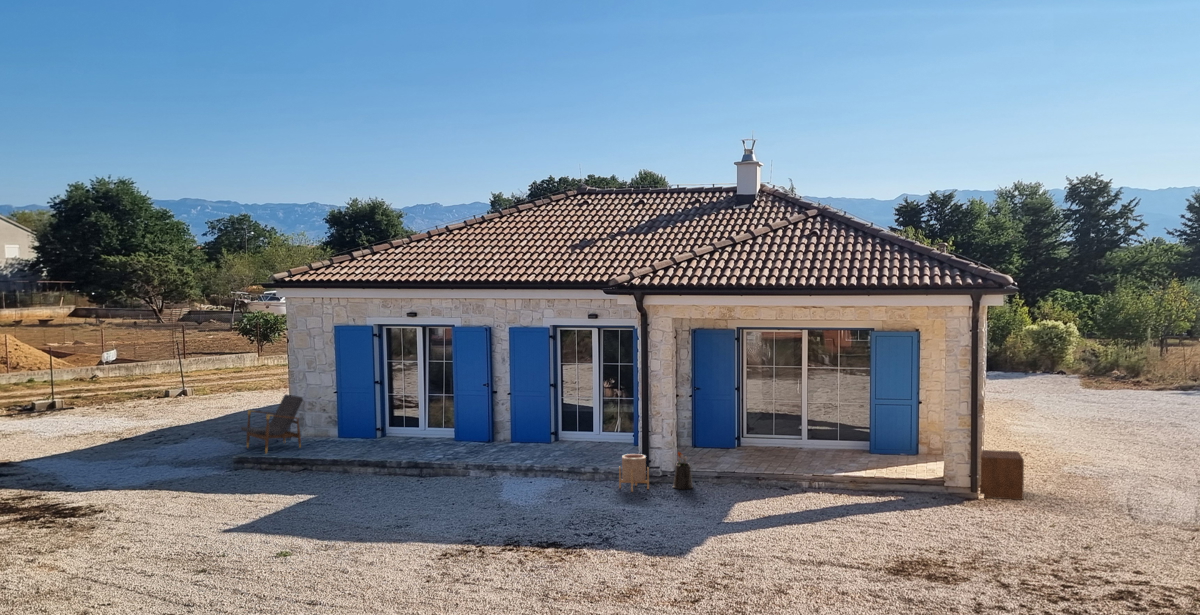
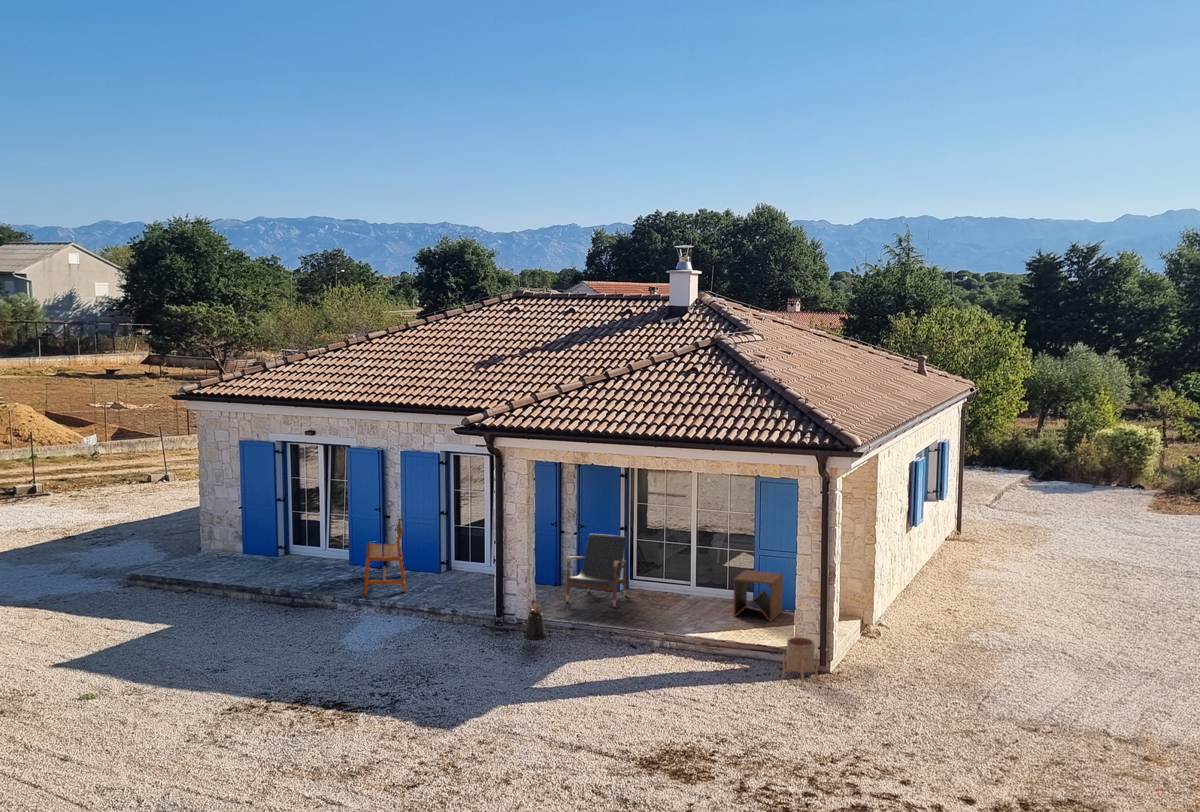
bench: none [470,391,524,466] -> present [364,518,406,595]
lounge chair: present [241,394,303,453] -> present [566,534,627,607]
side table: present [980,450,1024,500] -> present [733,570,783,622]
planter: present [619,454,649,492] -> present [783,637,818,684]

